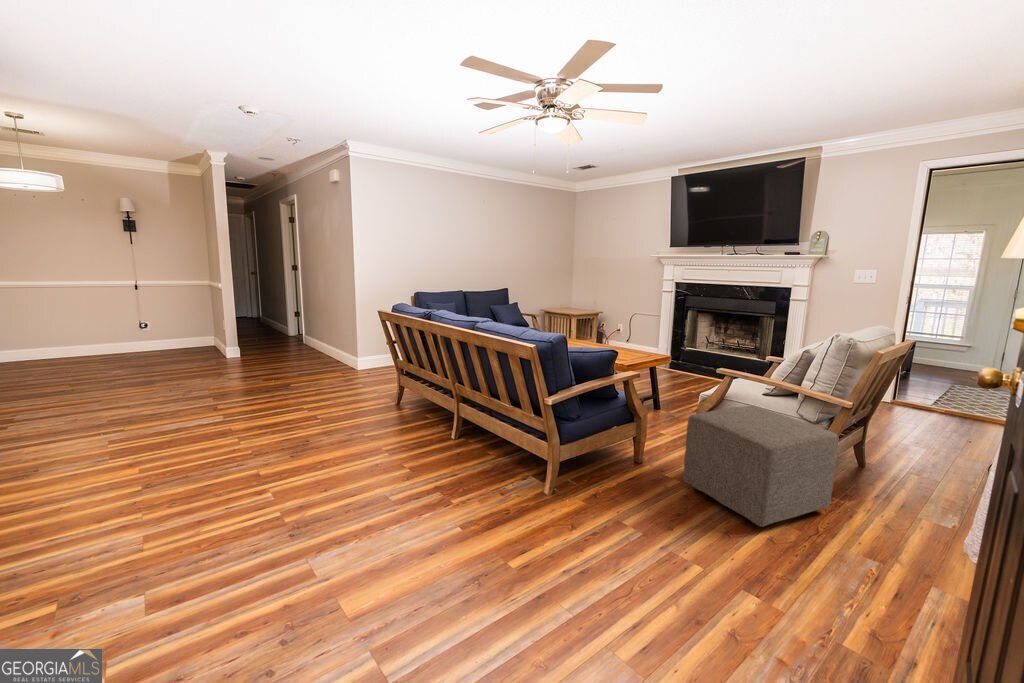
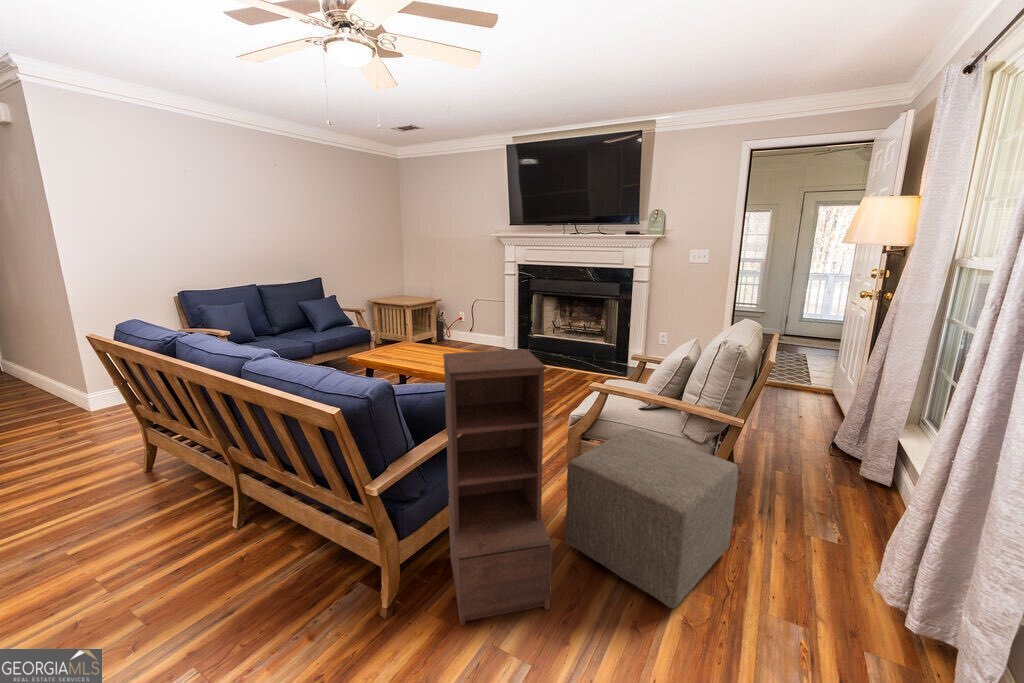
bookshelf: none [593,325,671,512] -> present [443,349,553,626]

